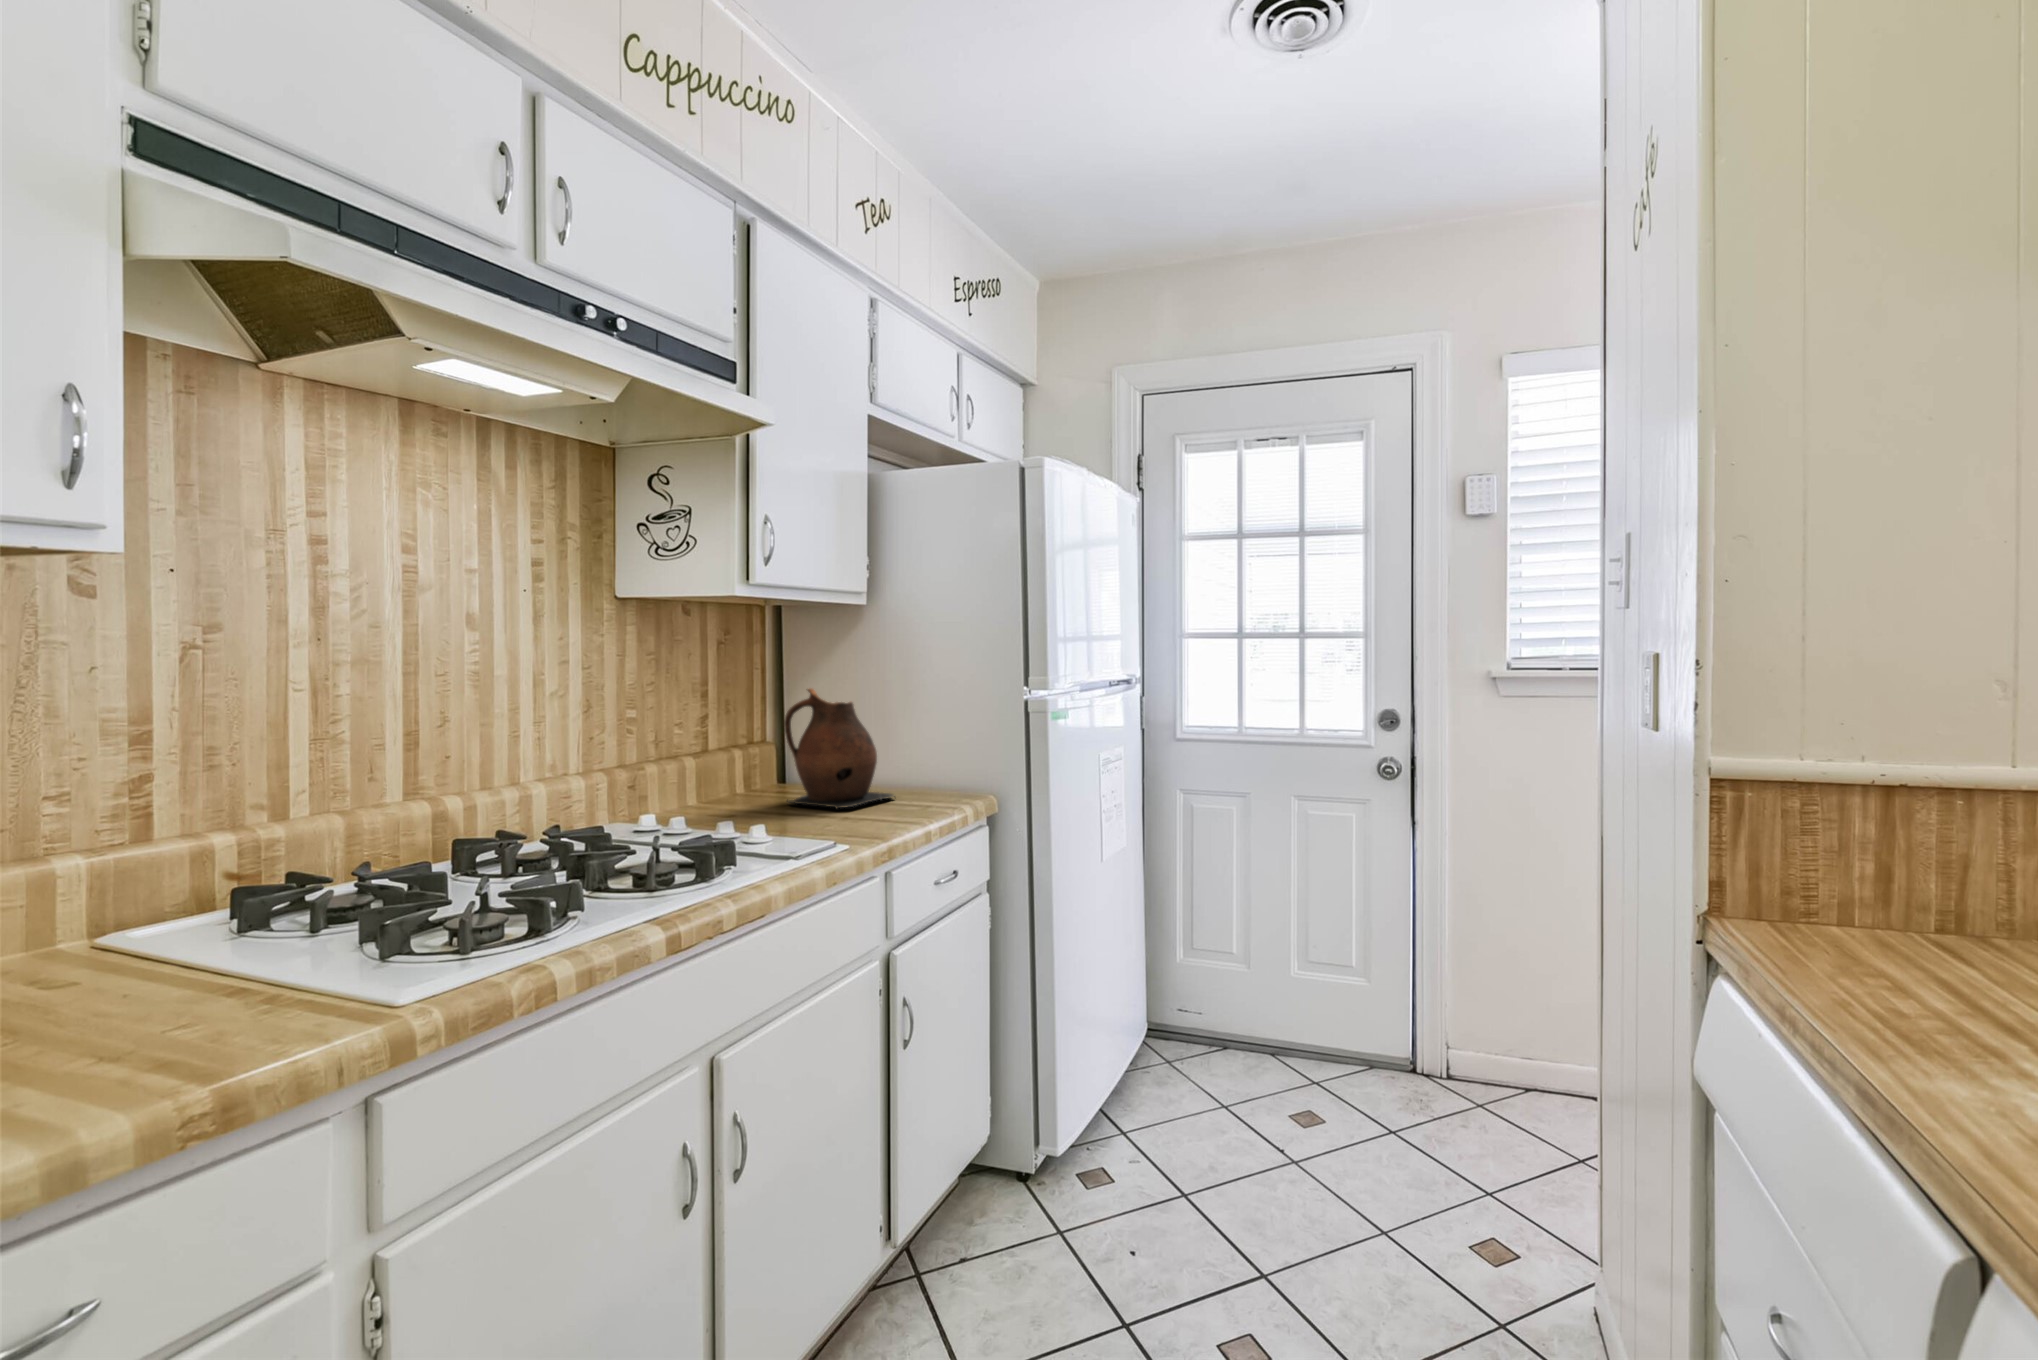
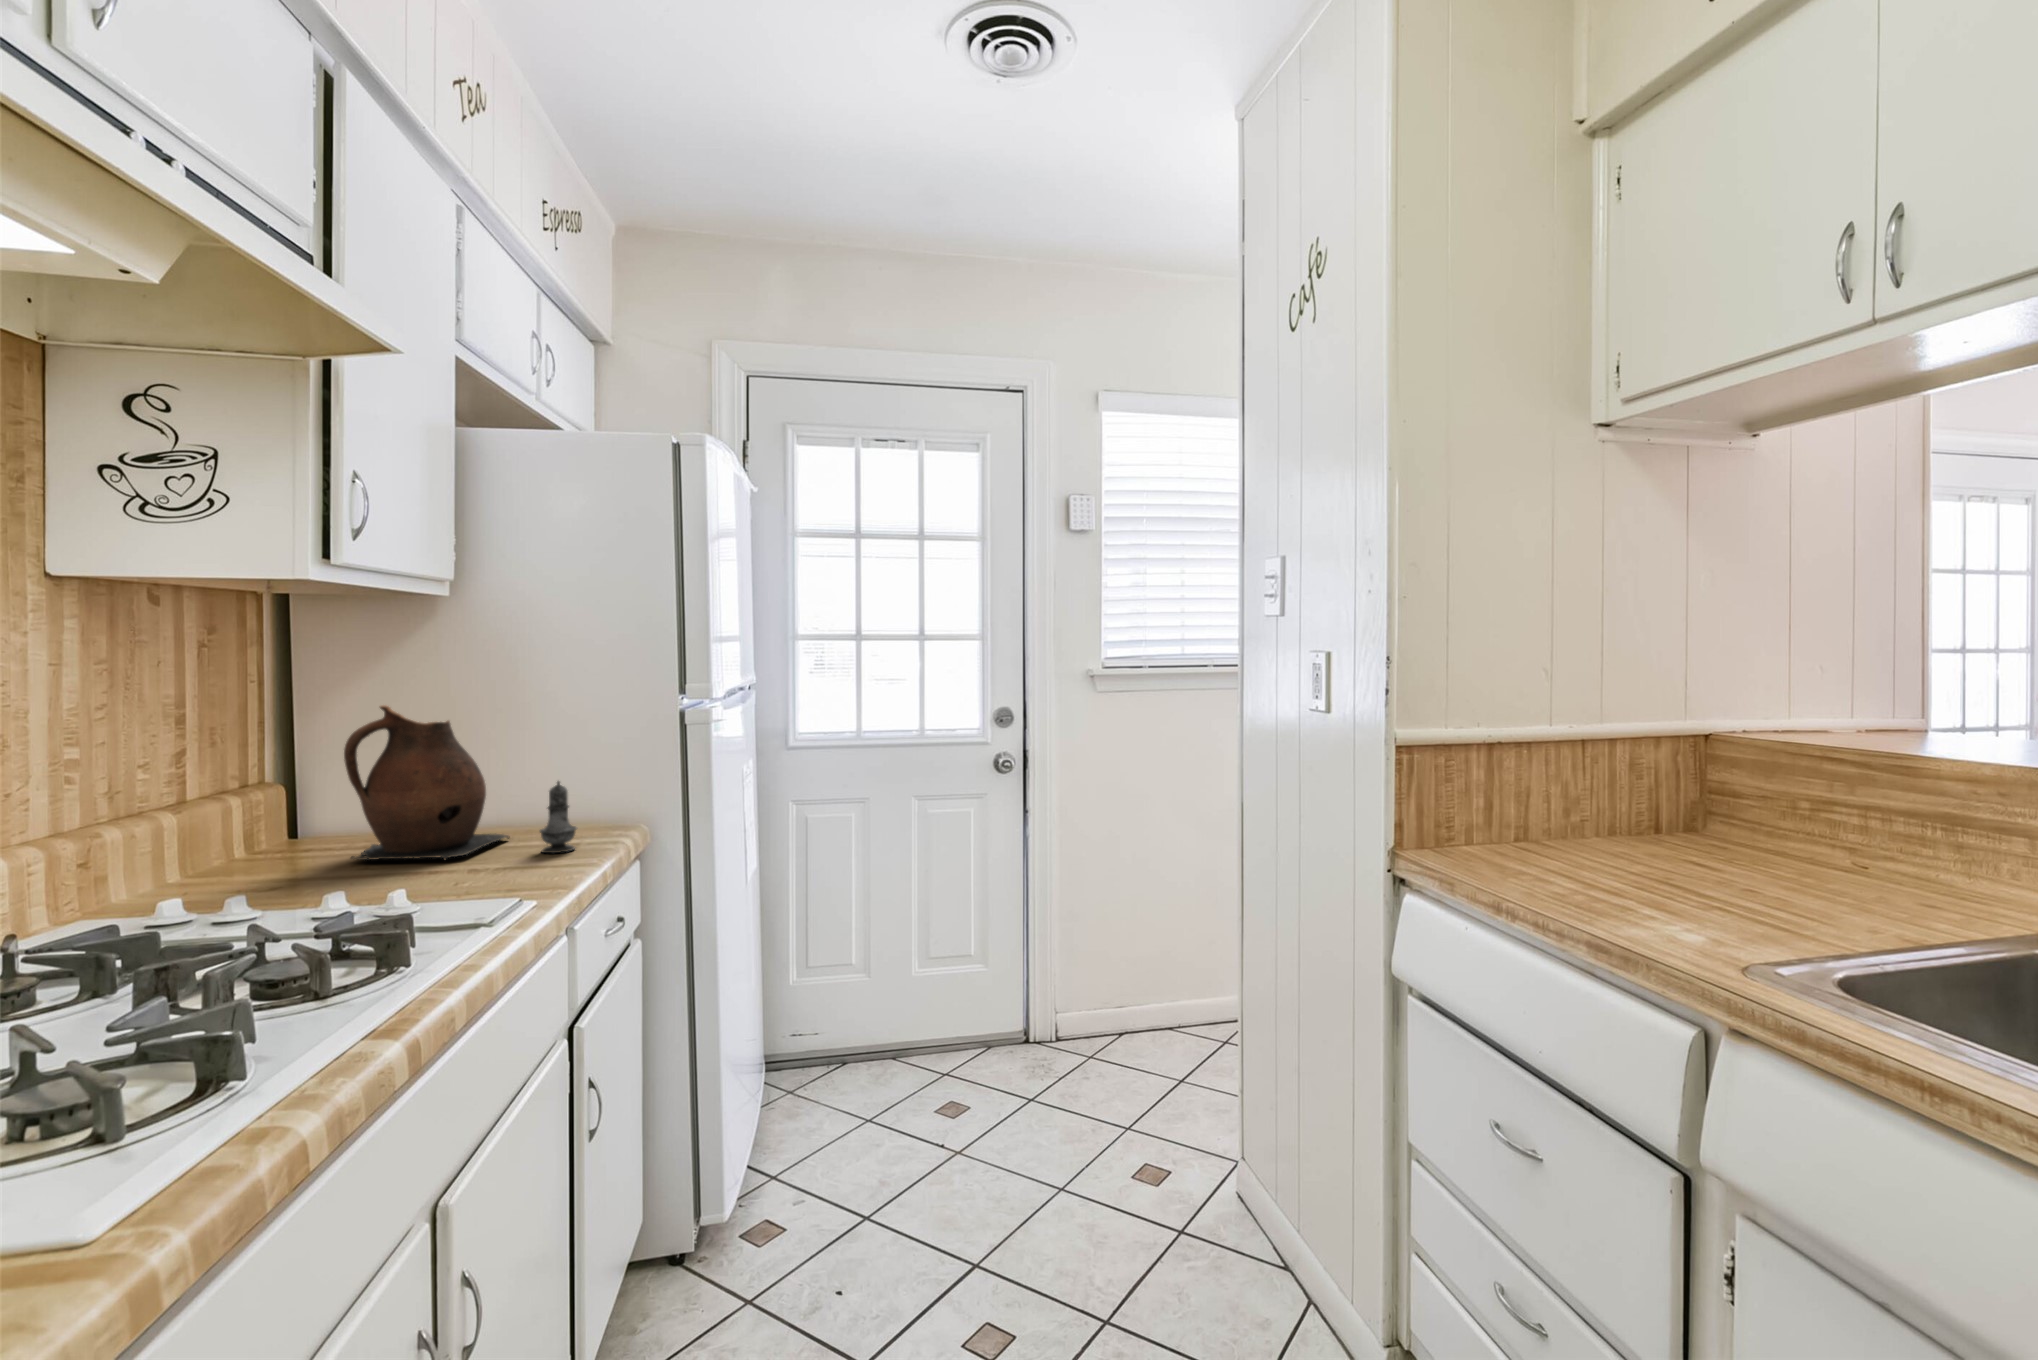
salt shaker: none [902,754,931,813] -> present [540,781,577,853]

